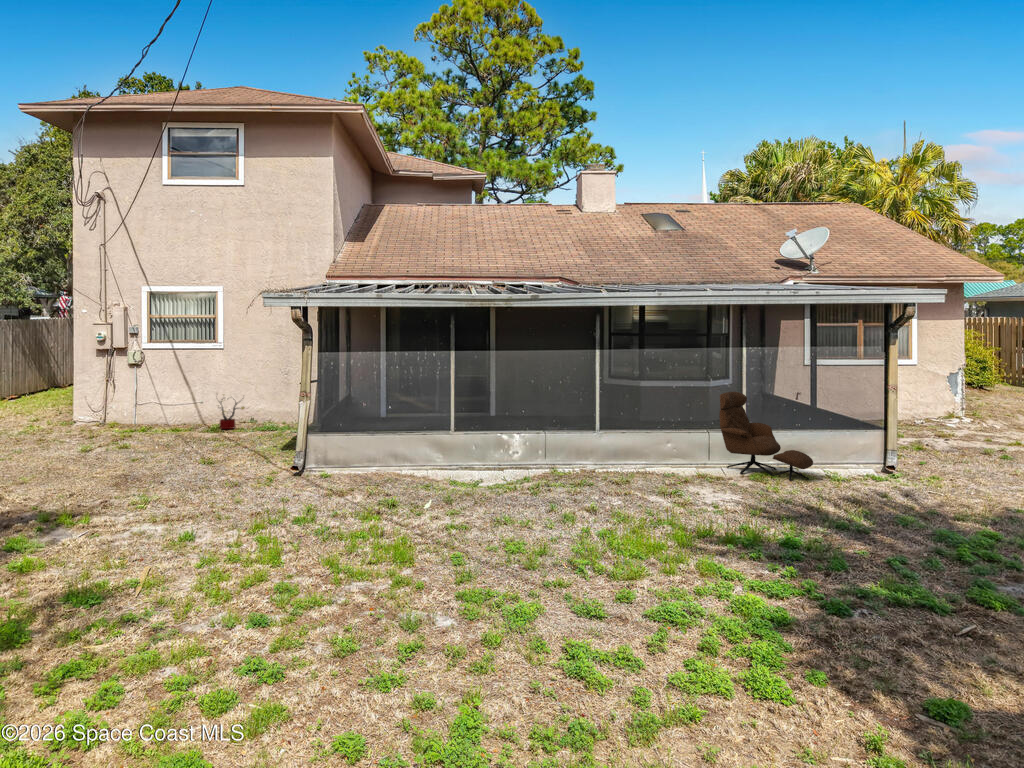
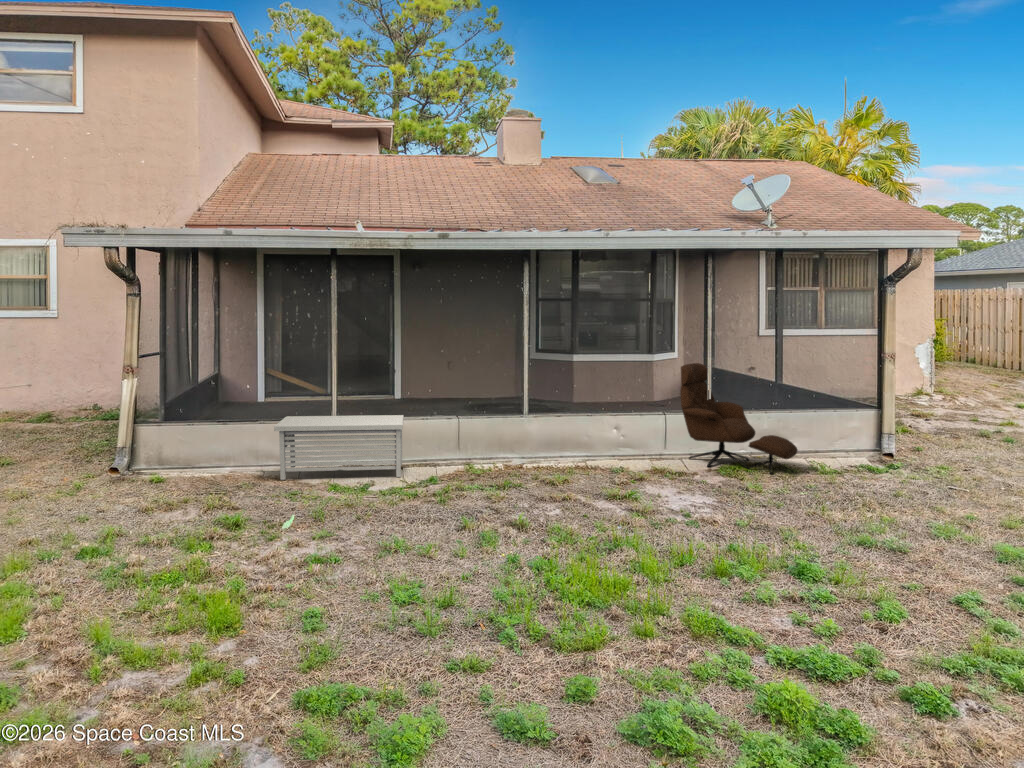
decorative plant: present [220,399,245,429] -> none [34,374,73,421]
storage bench: none [412,429,505,476] -> present [274,415,404,480]

